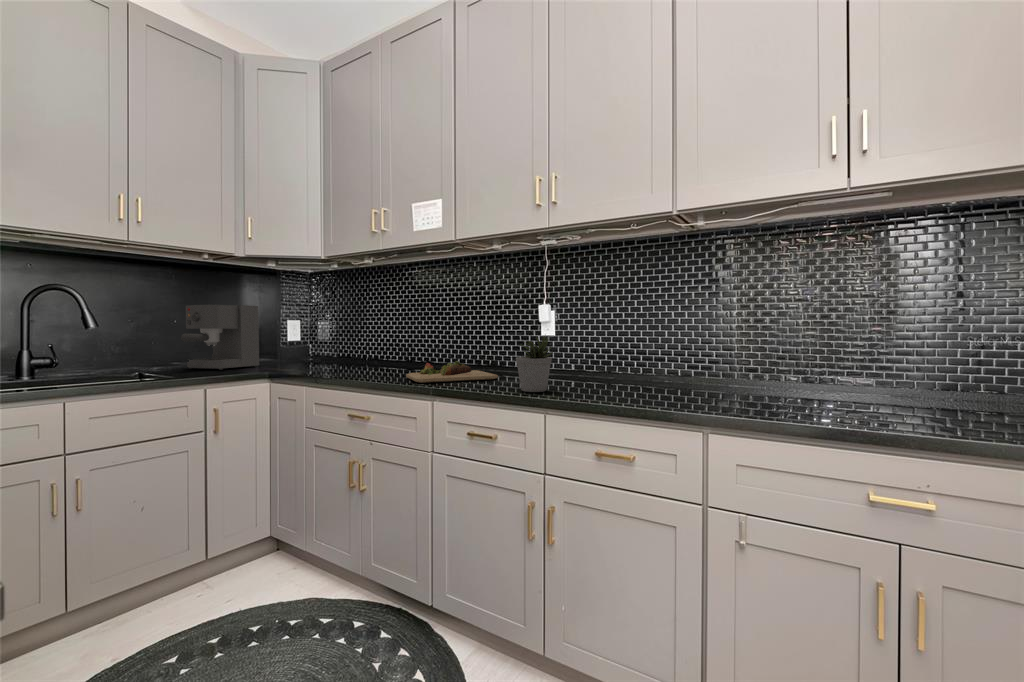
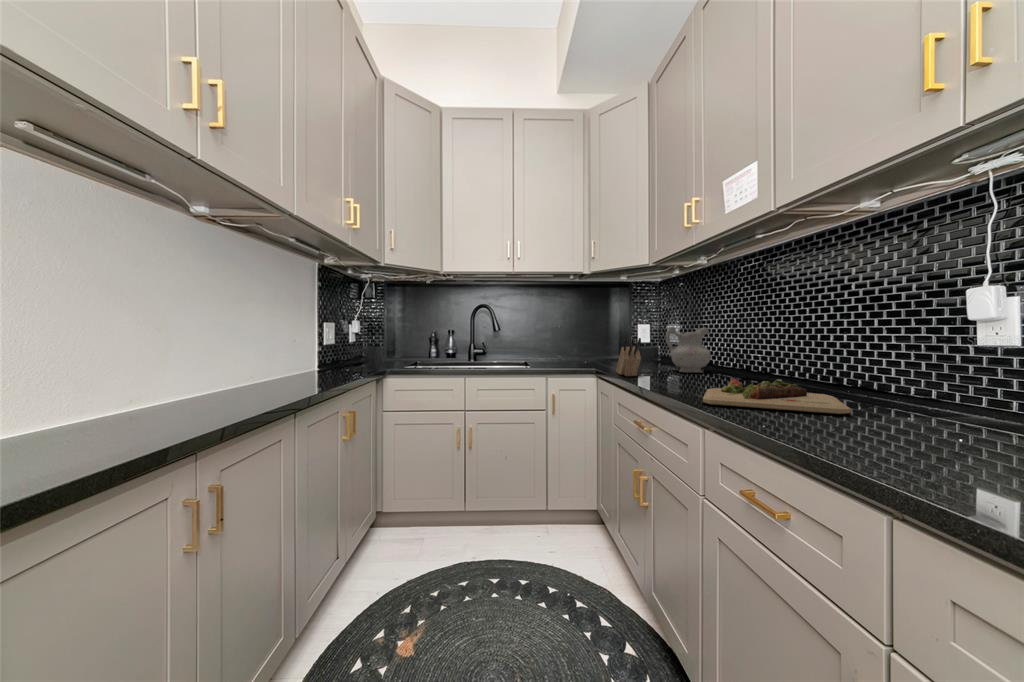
coffee maker: present [181,305,259,370] -> none [553,315,609,366]
ceramic pitcher: none [339,323,379,368] -> present [666,327,710,373]
knife block: none [288,332,326,374] -> present [616,337,641,376]
potted plant: present [516,336,552,392] -> none [849,351,958,469]

